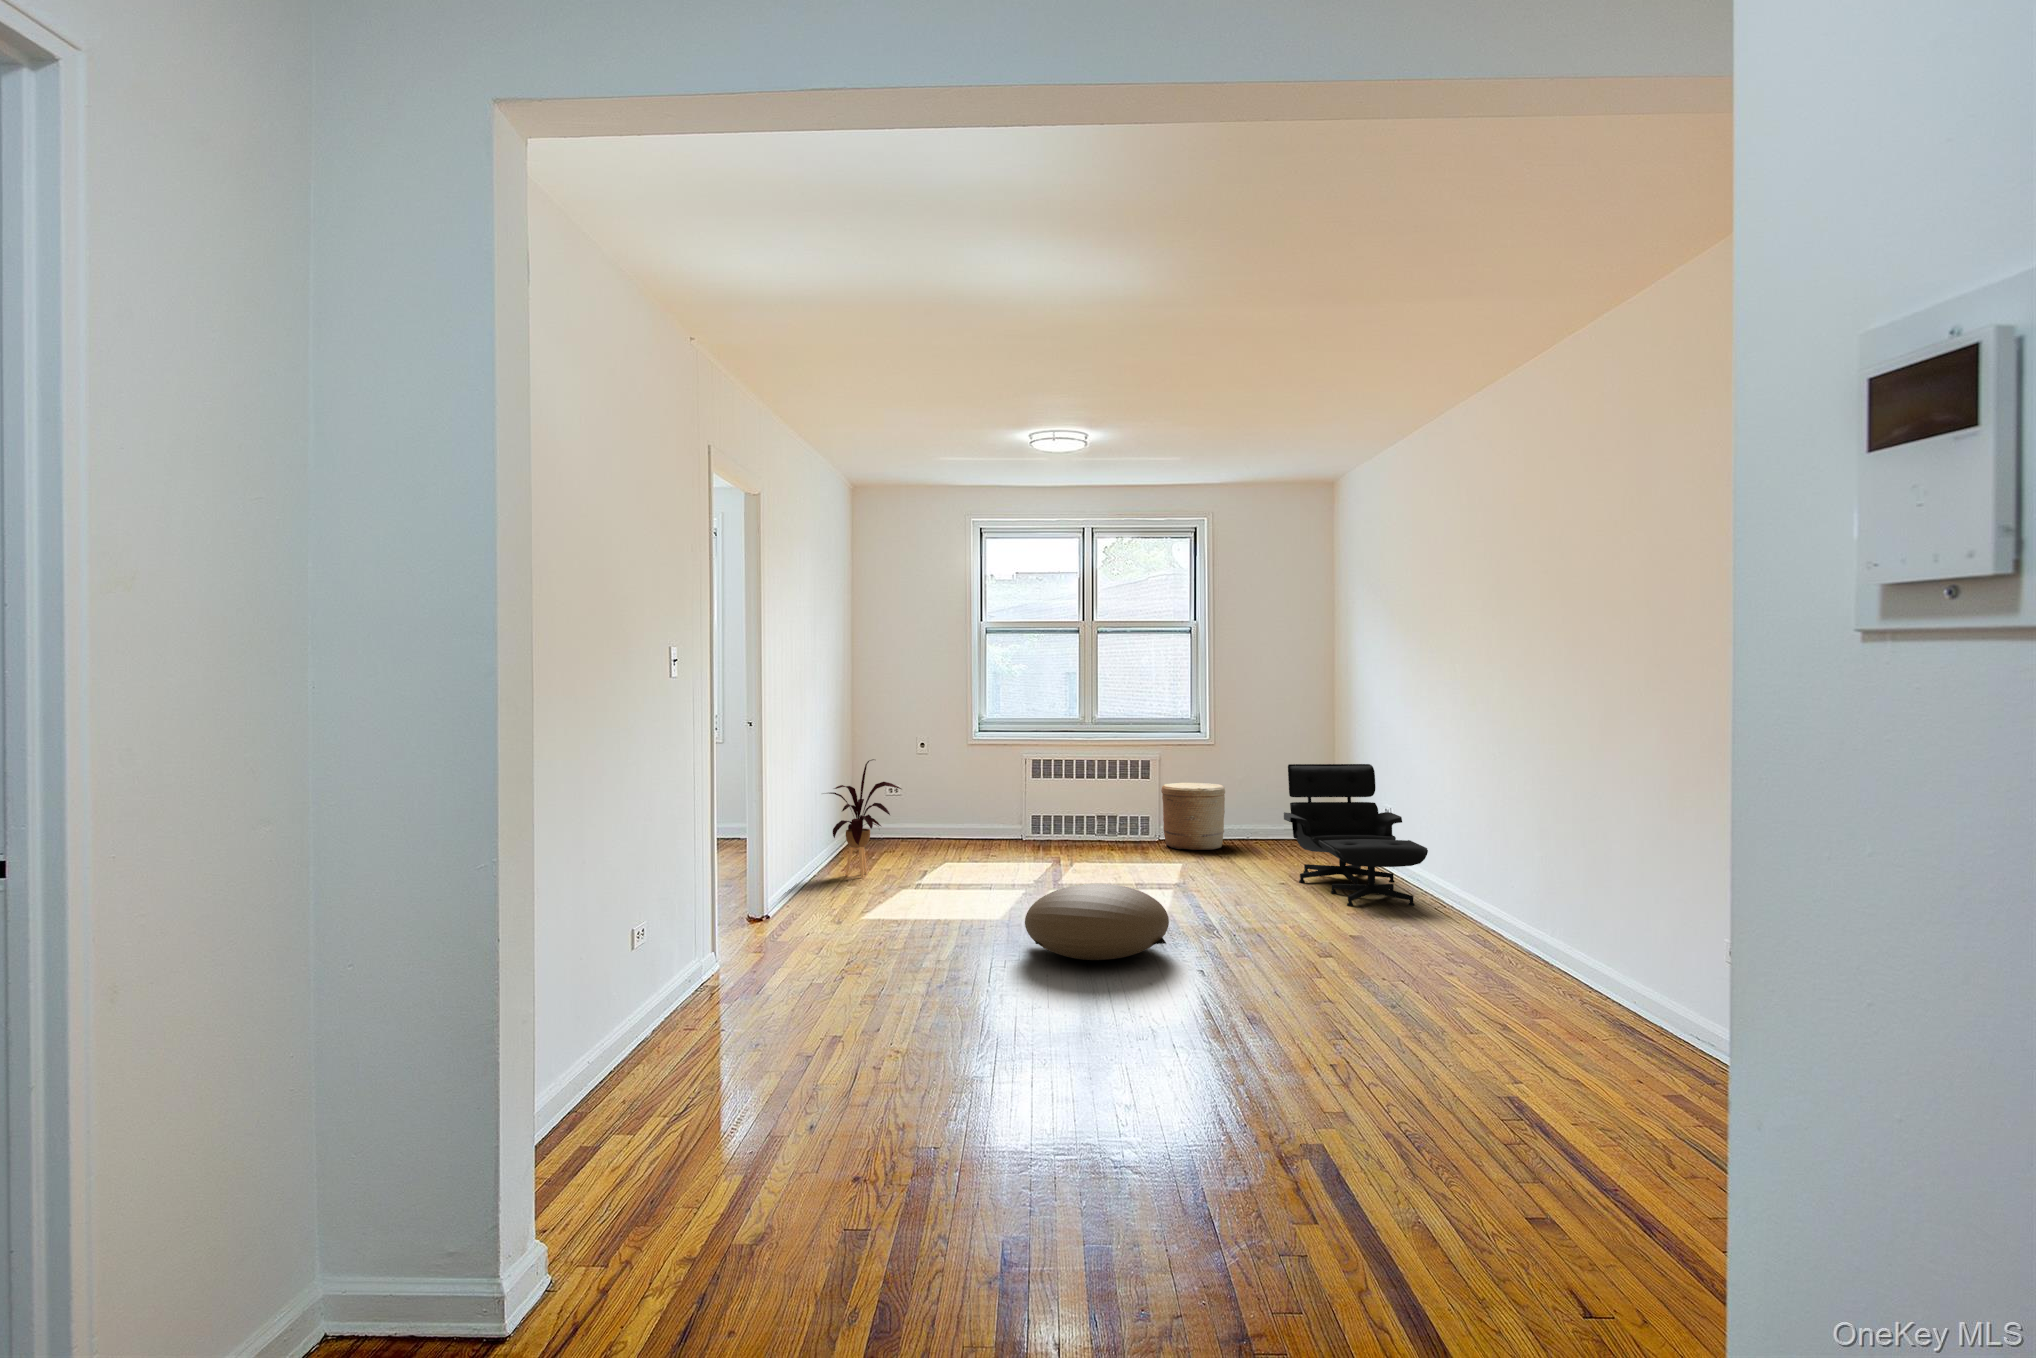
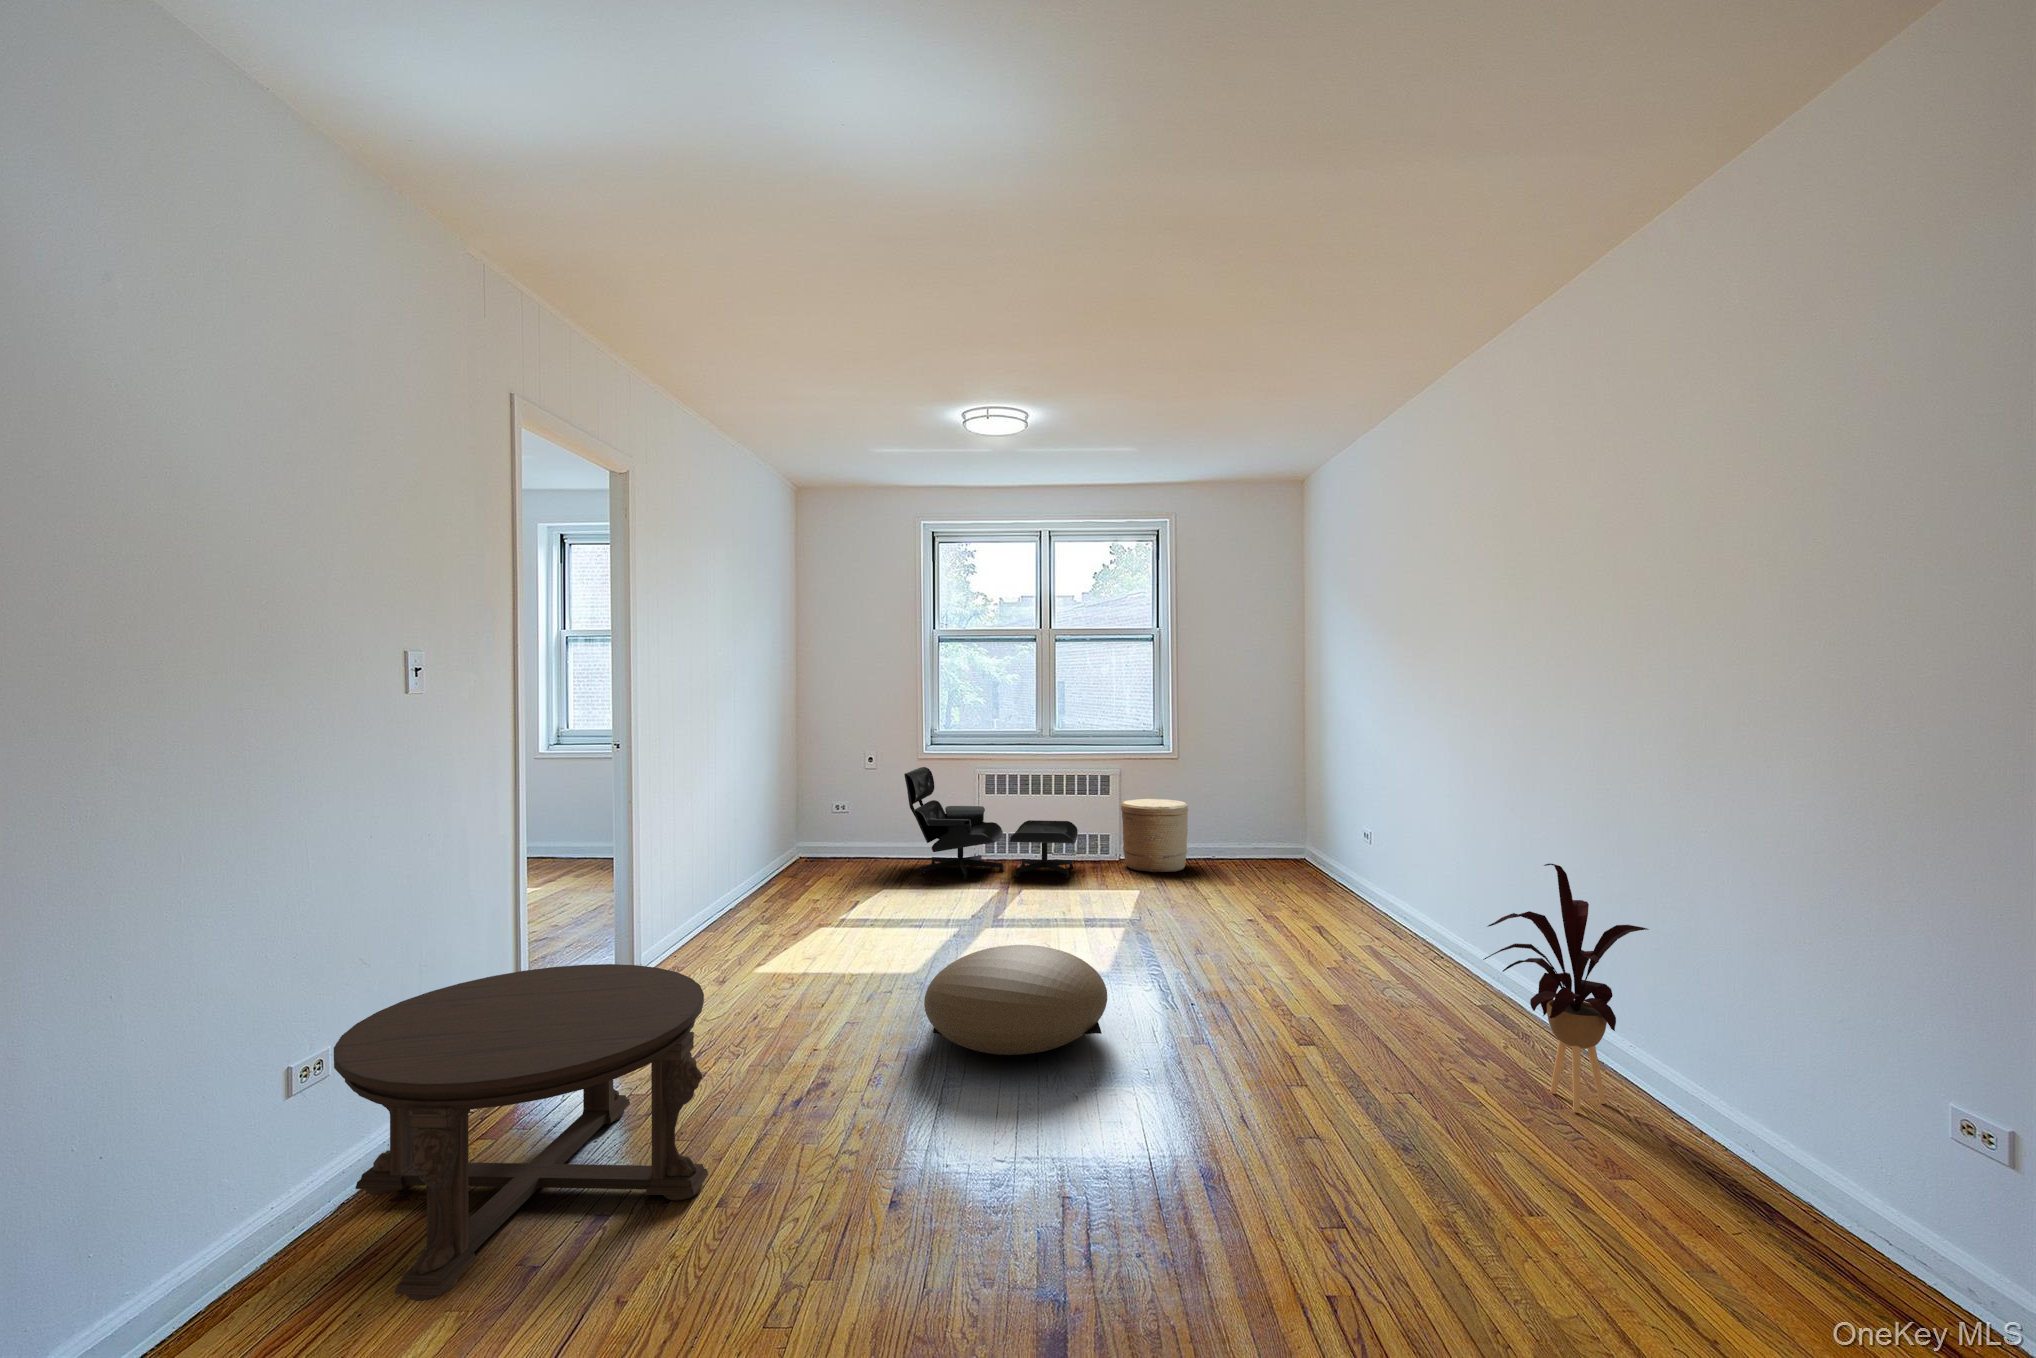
house plant: present [829,759,901,877] -> present [1483,864,1648,1113]
lounge chair: present [1284,764,1428,906] -> present [904,767,1078,879]
coffee table: none [661,882,902,1066] -> present [334,964,708,1301]

